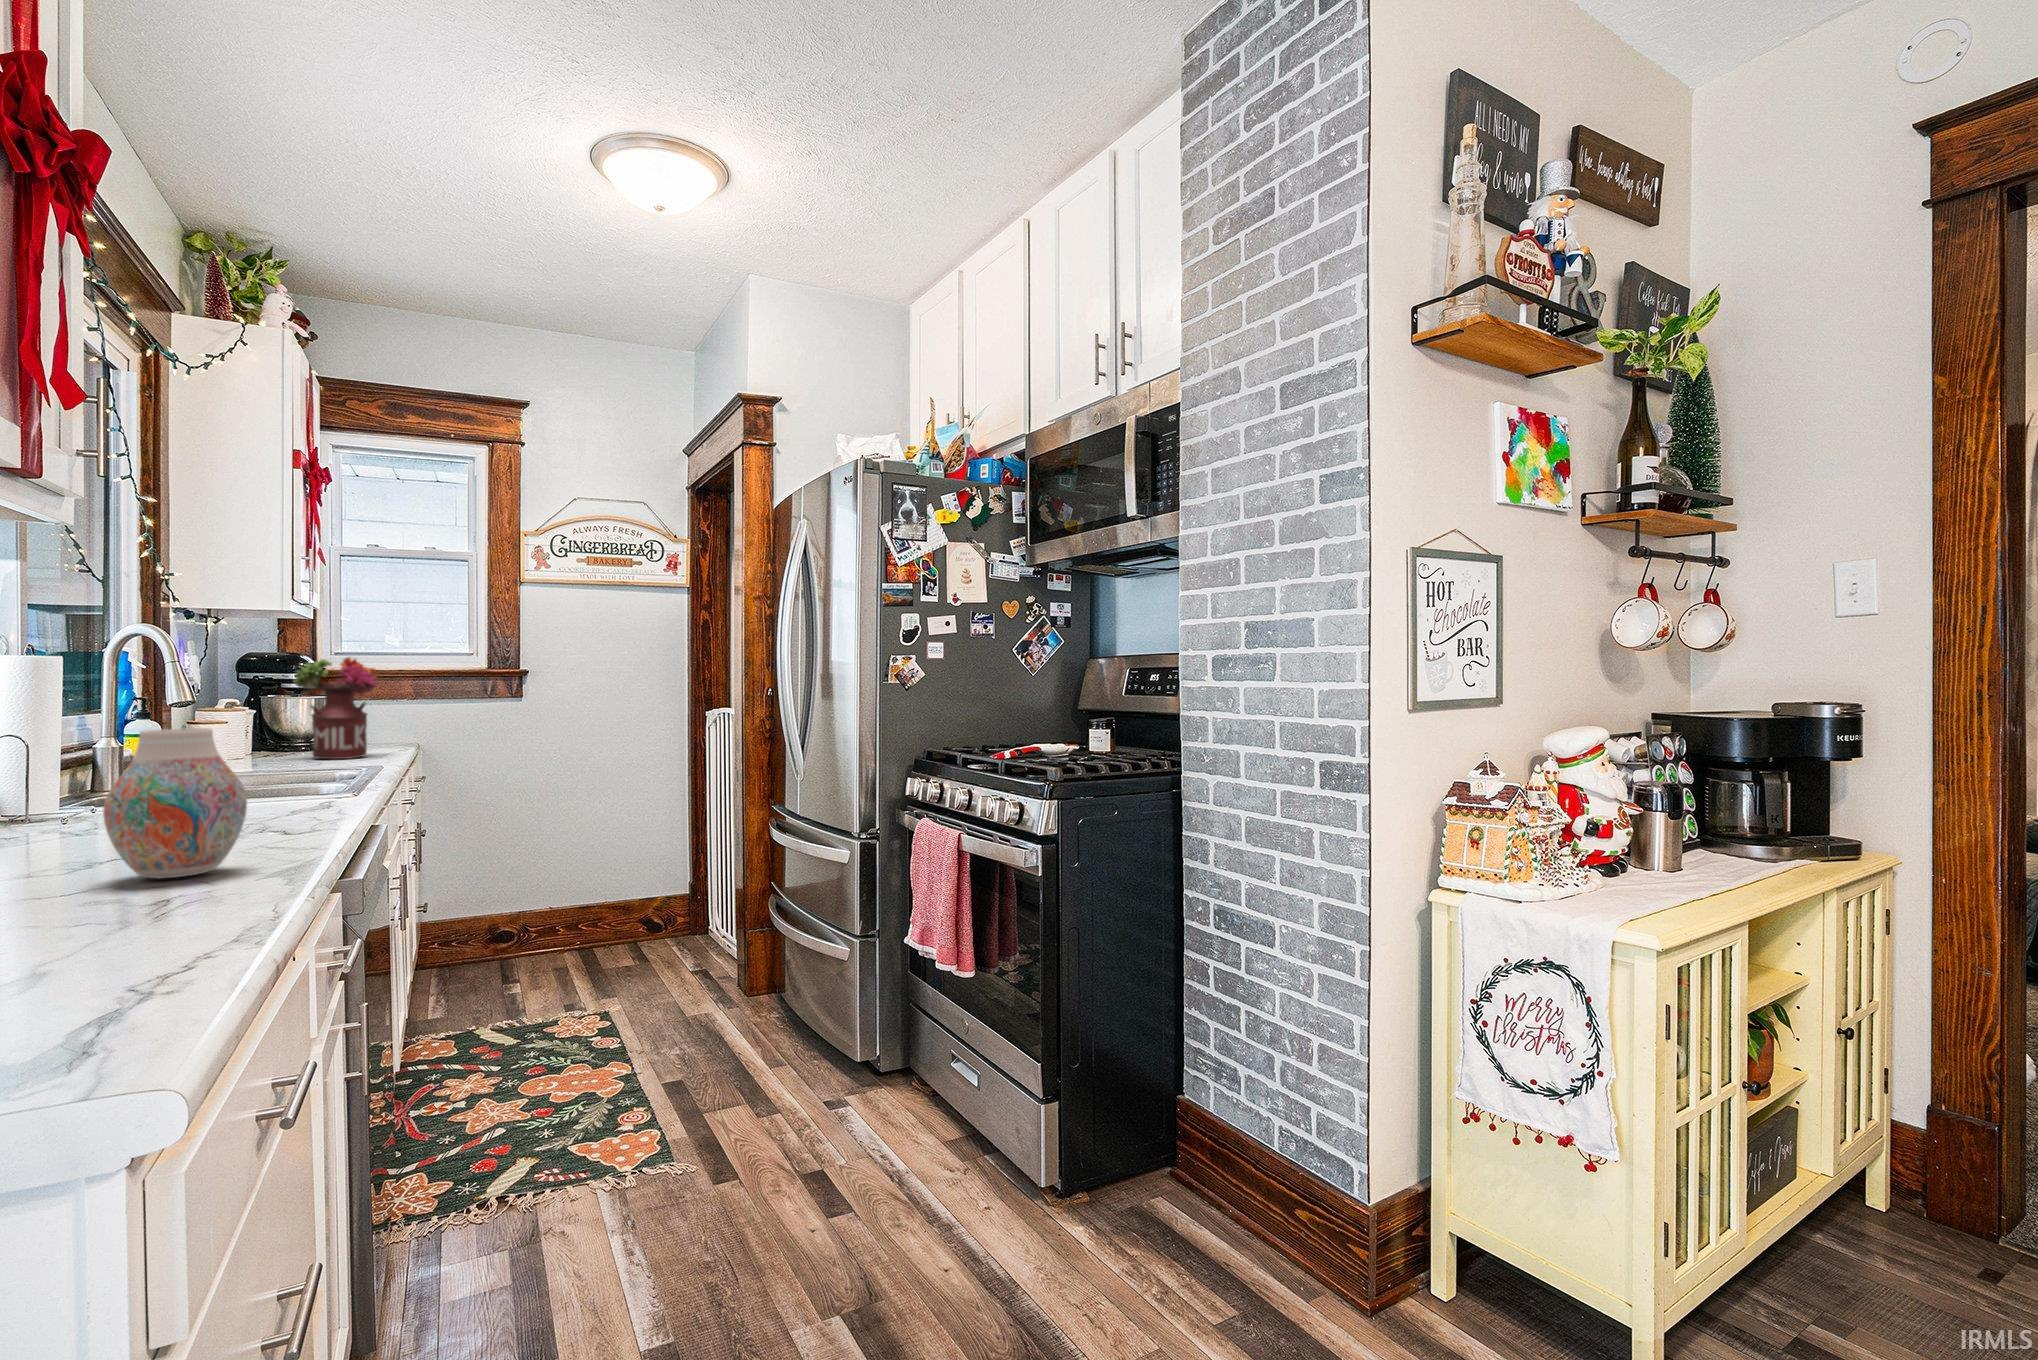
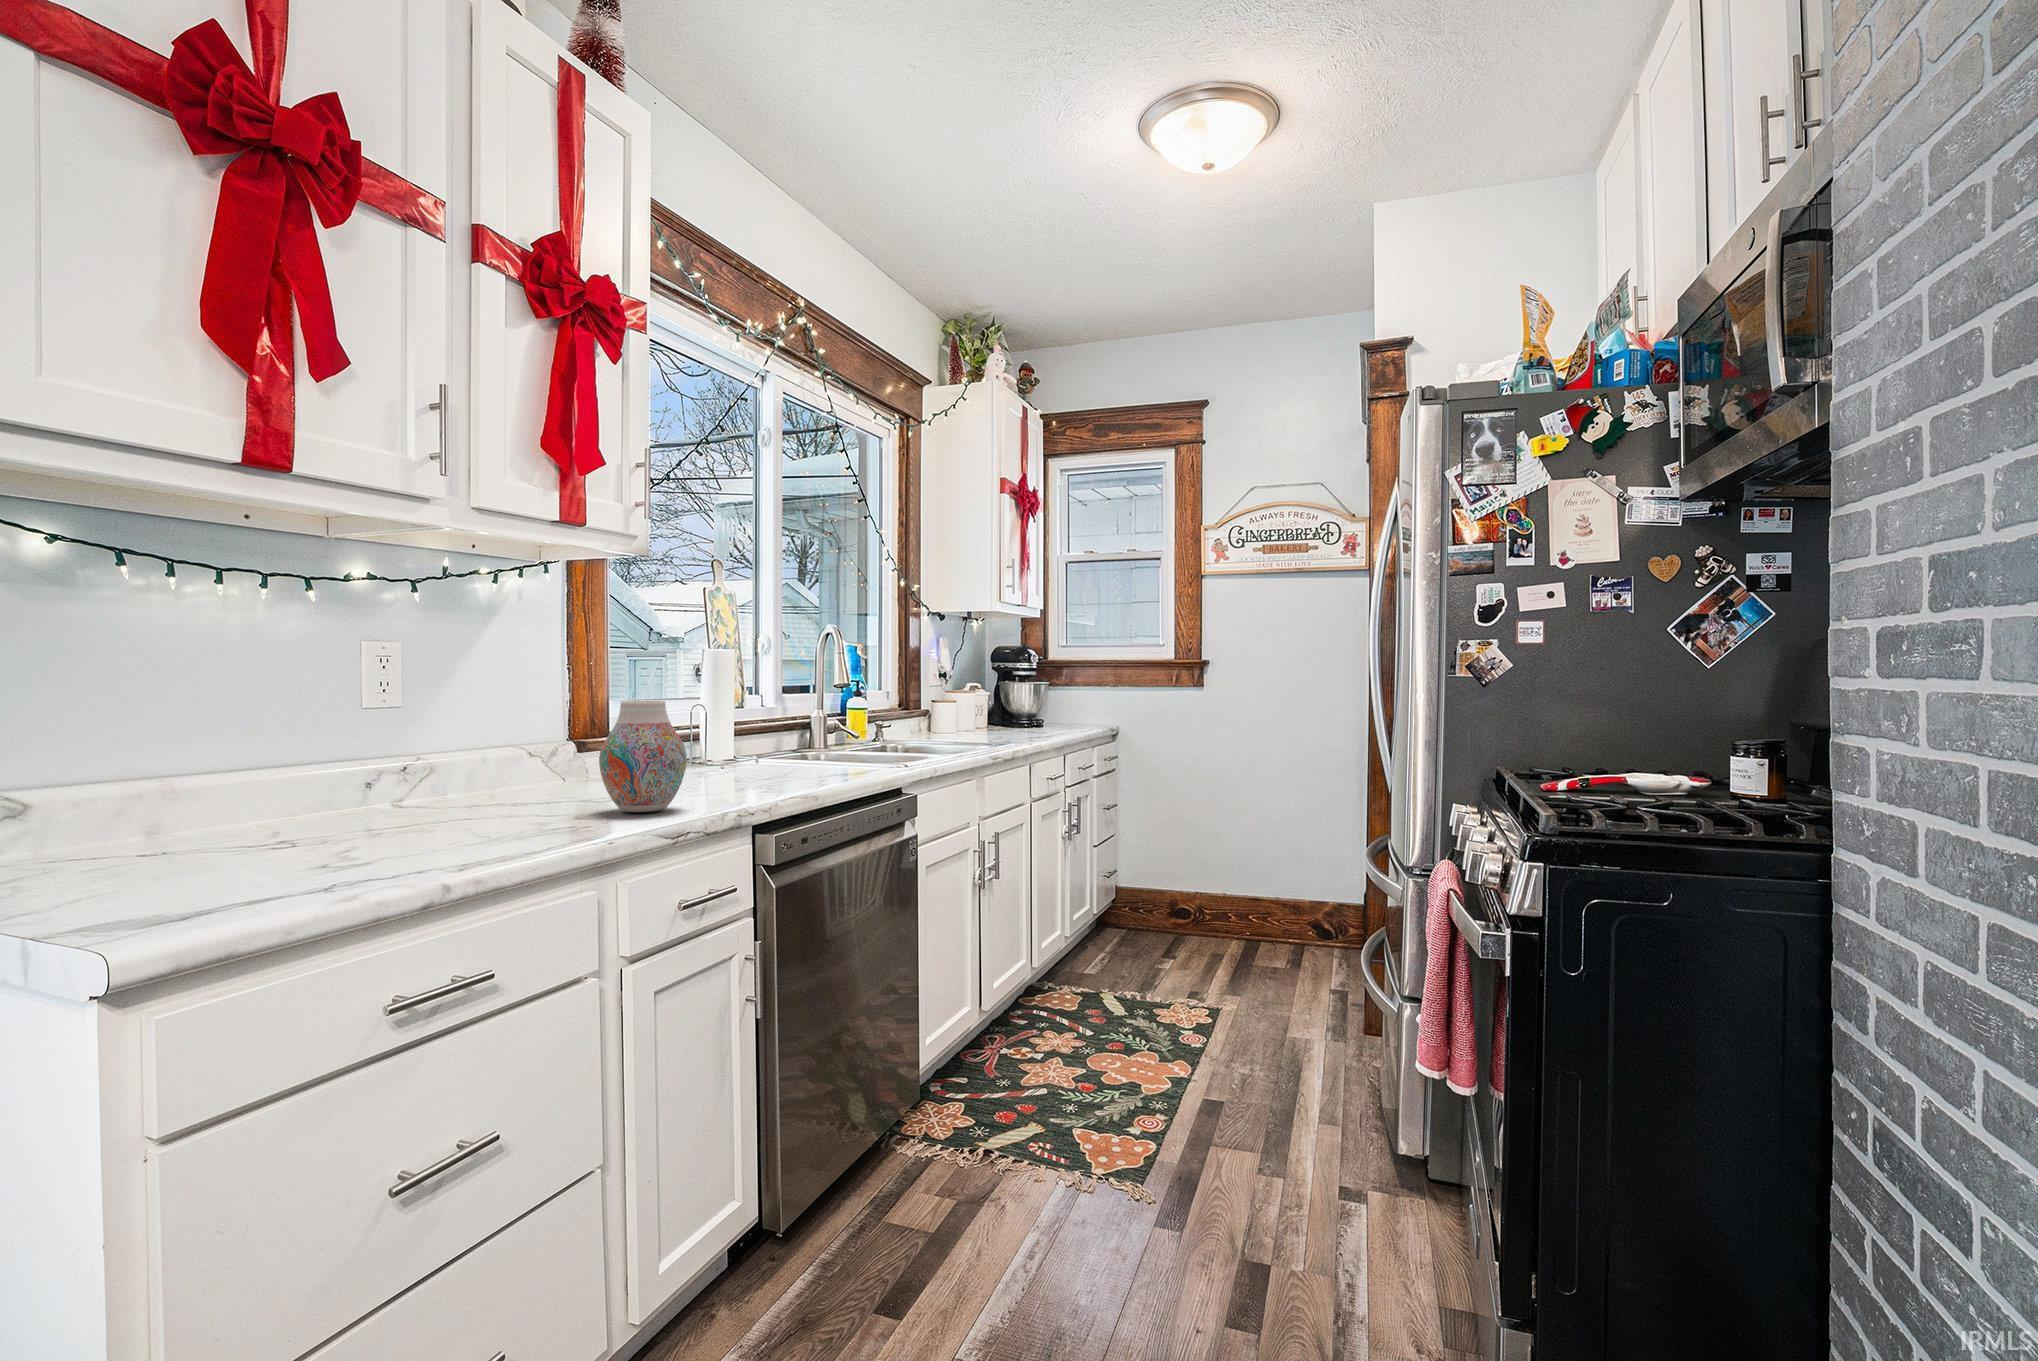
flower arrangement: present [294,657,377,759] -> none [1002,647,1063,733]

